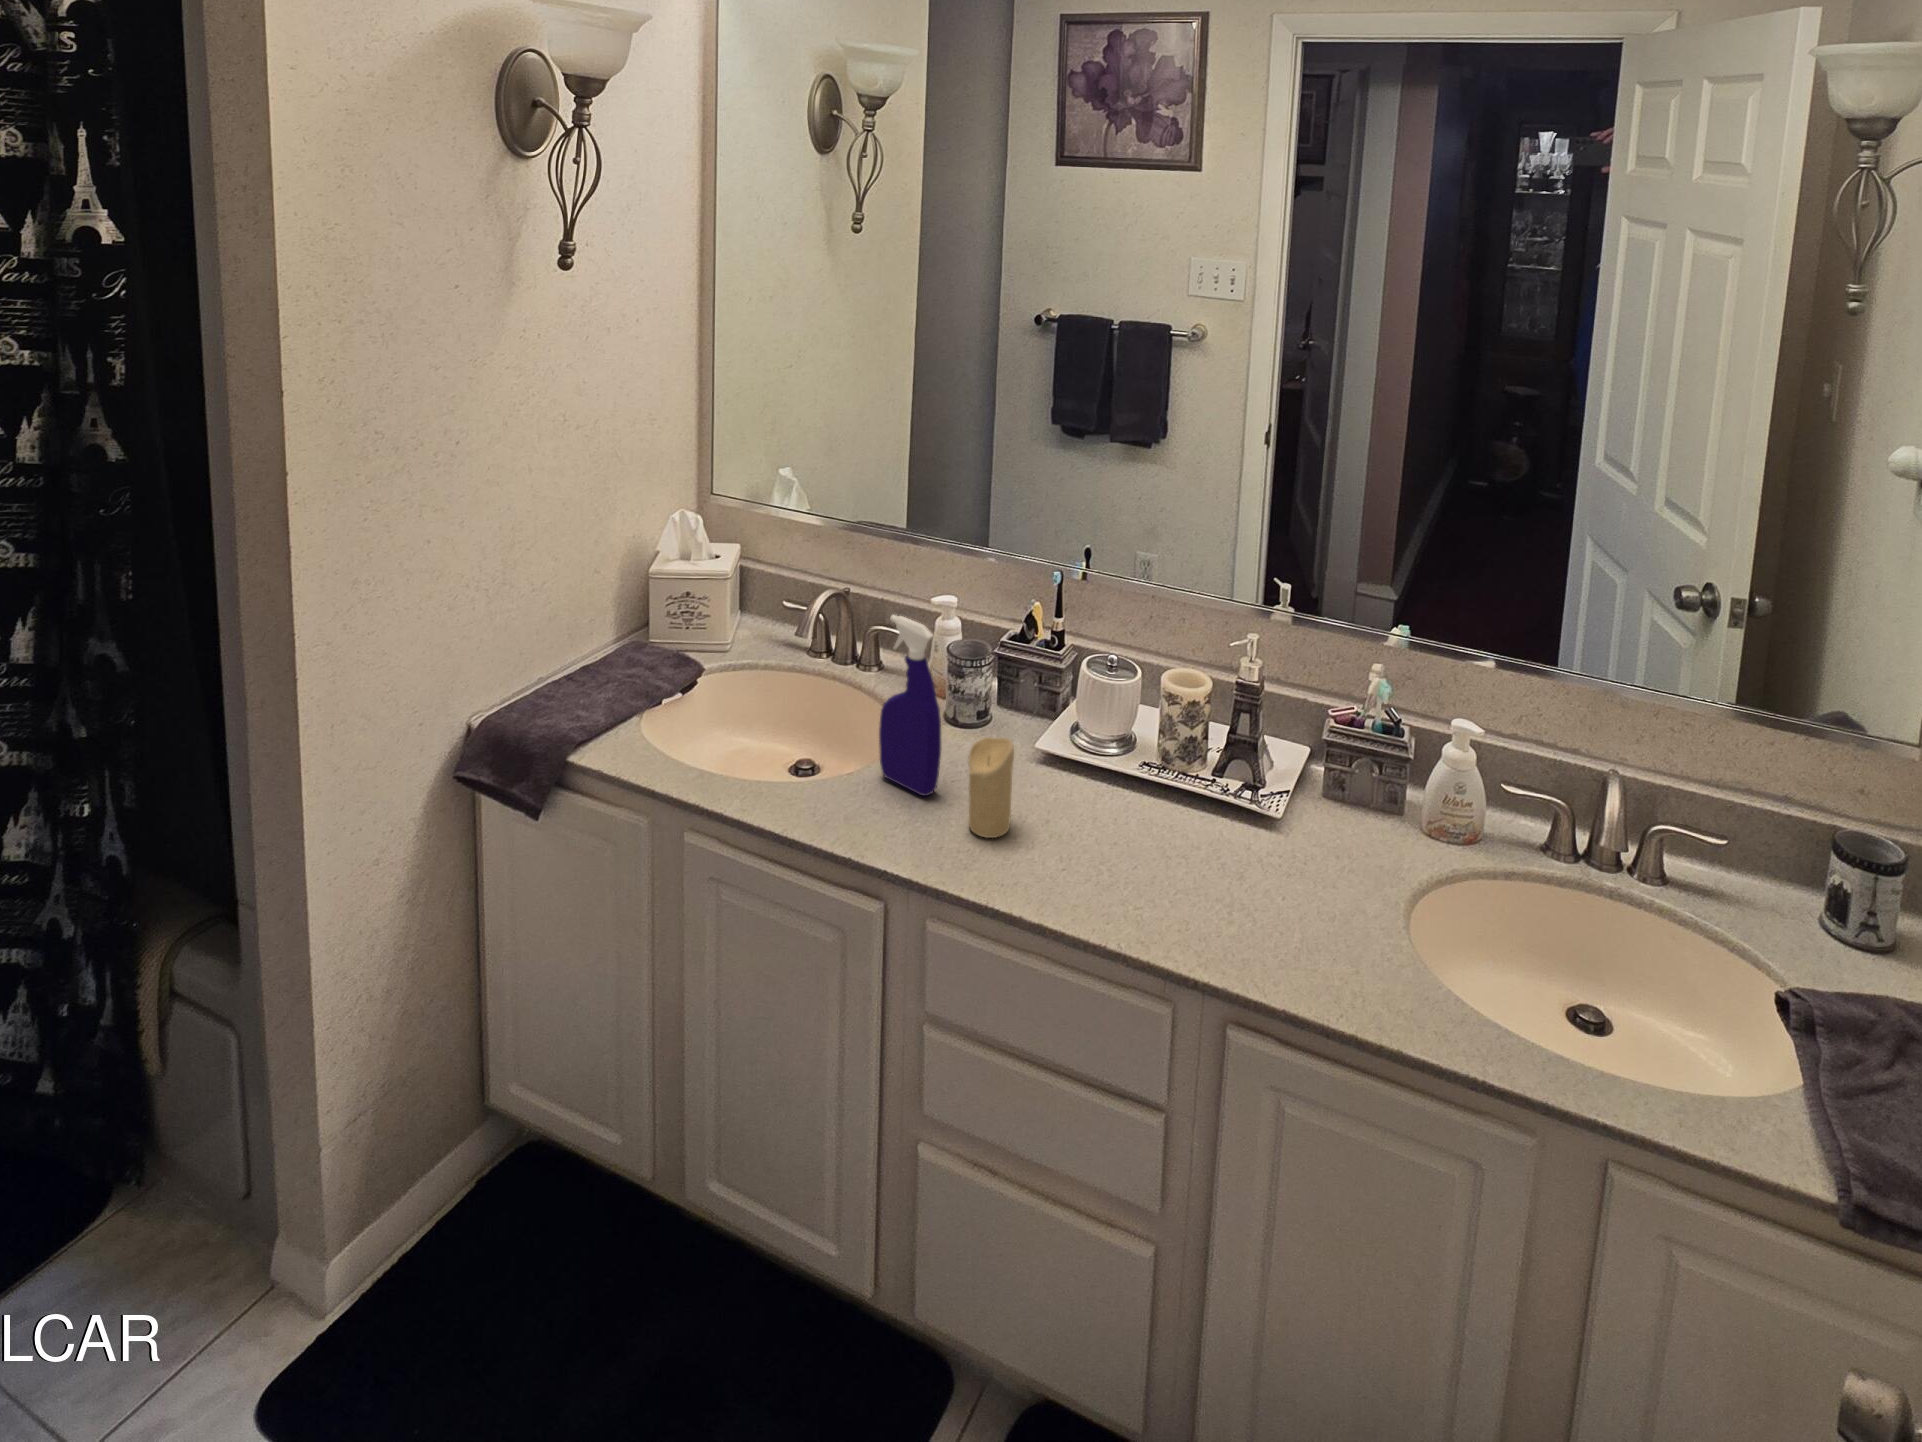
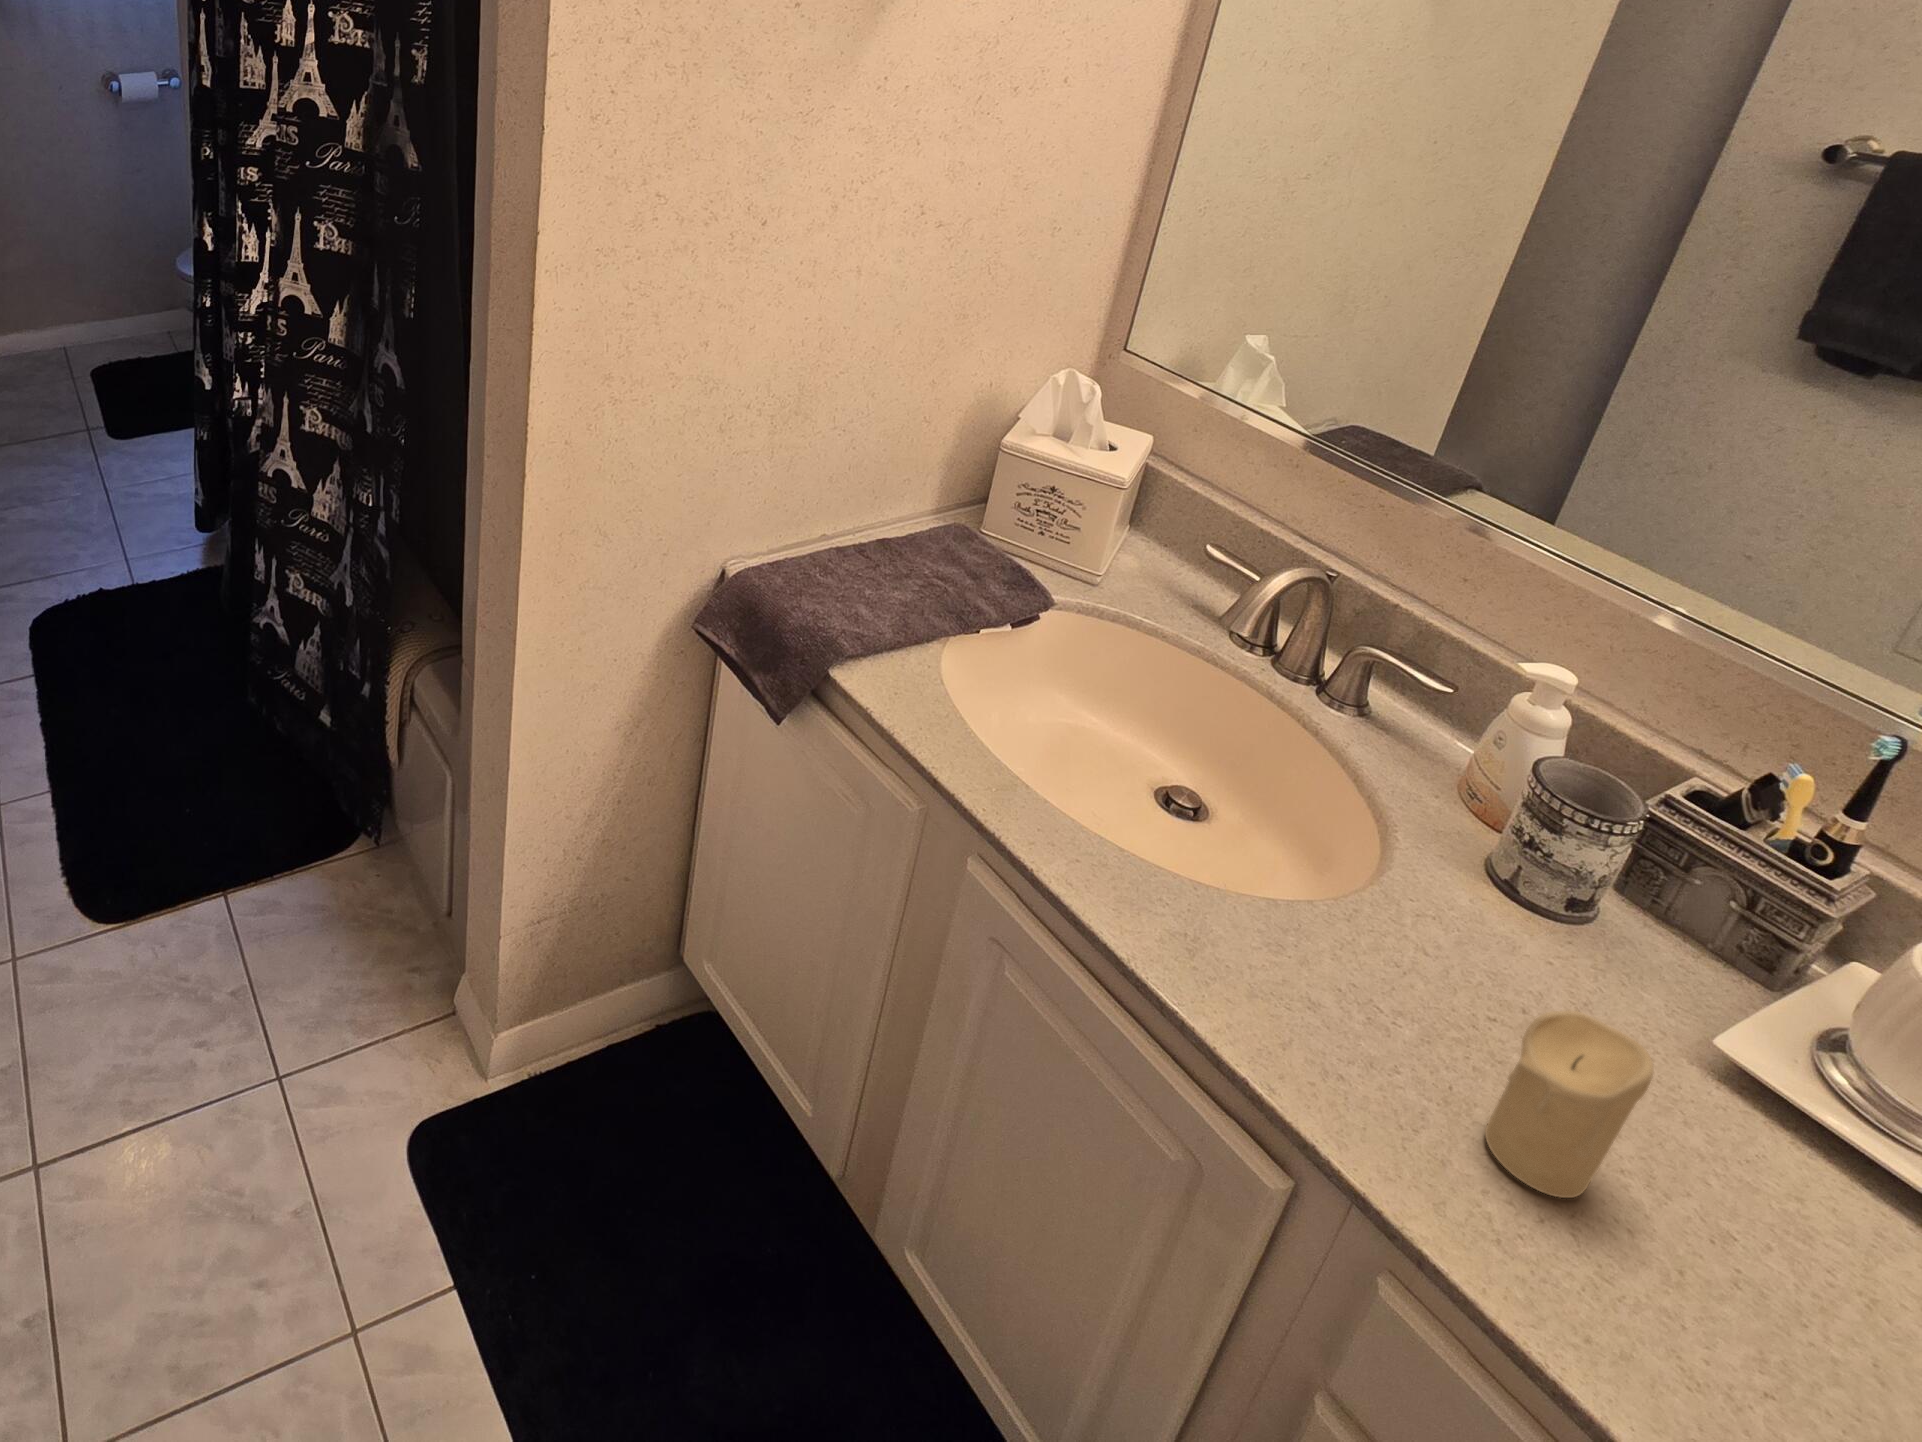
spray bottle: present [879,615,942,796] -> none [1319,699,1514,1019]

